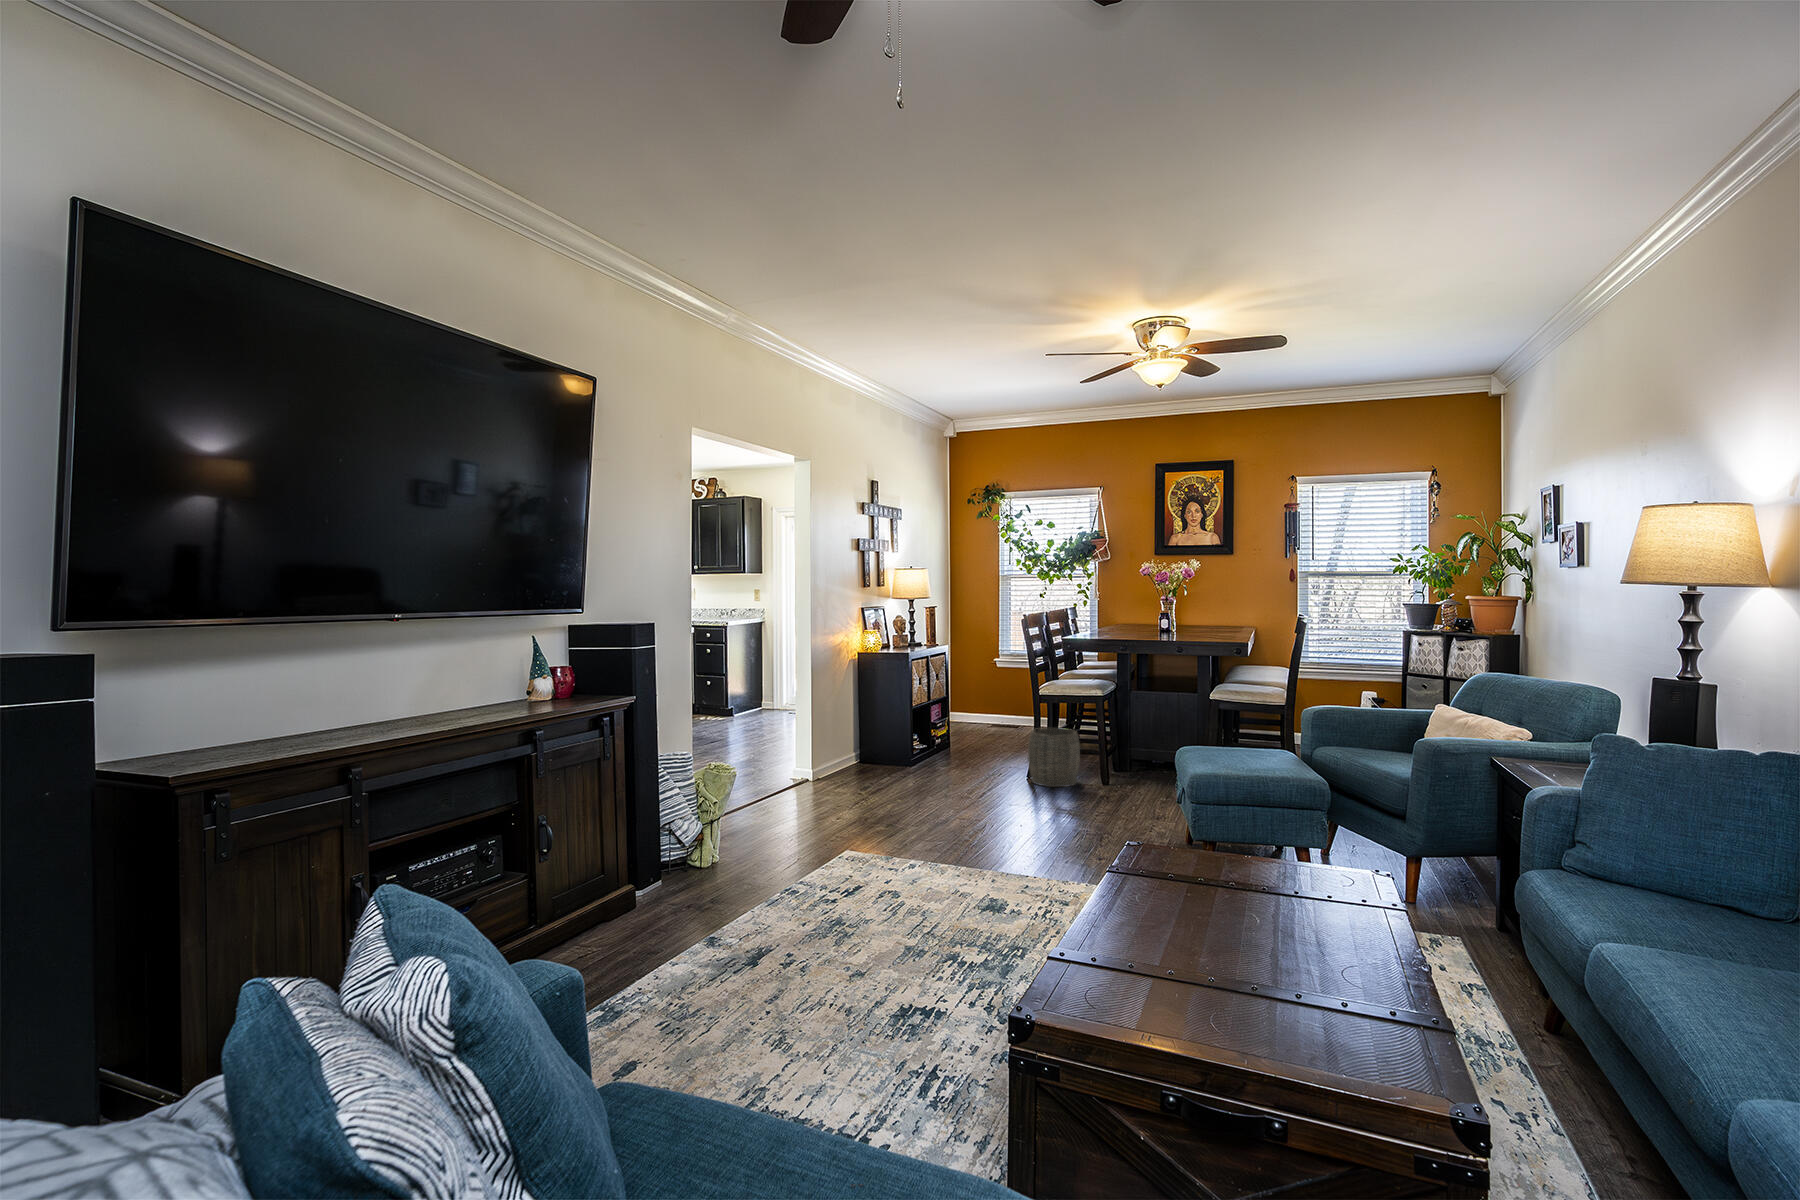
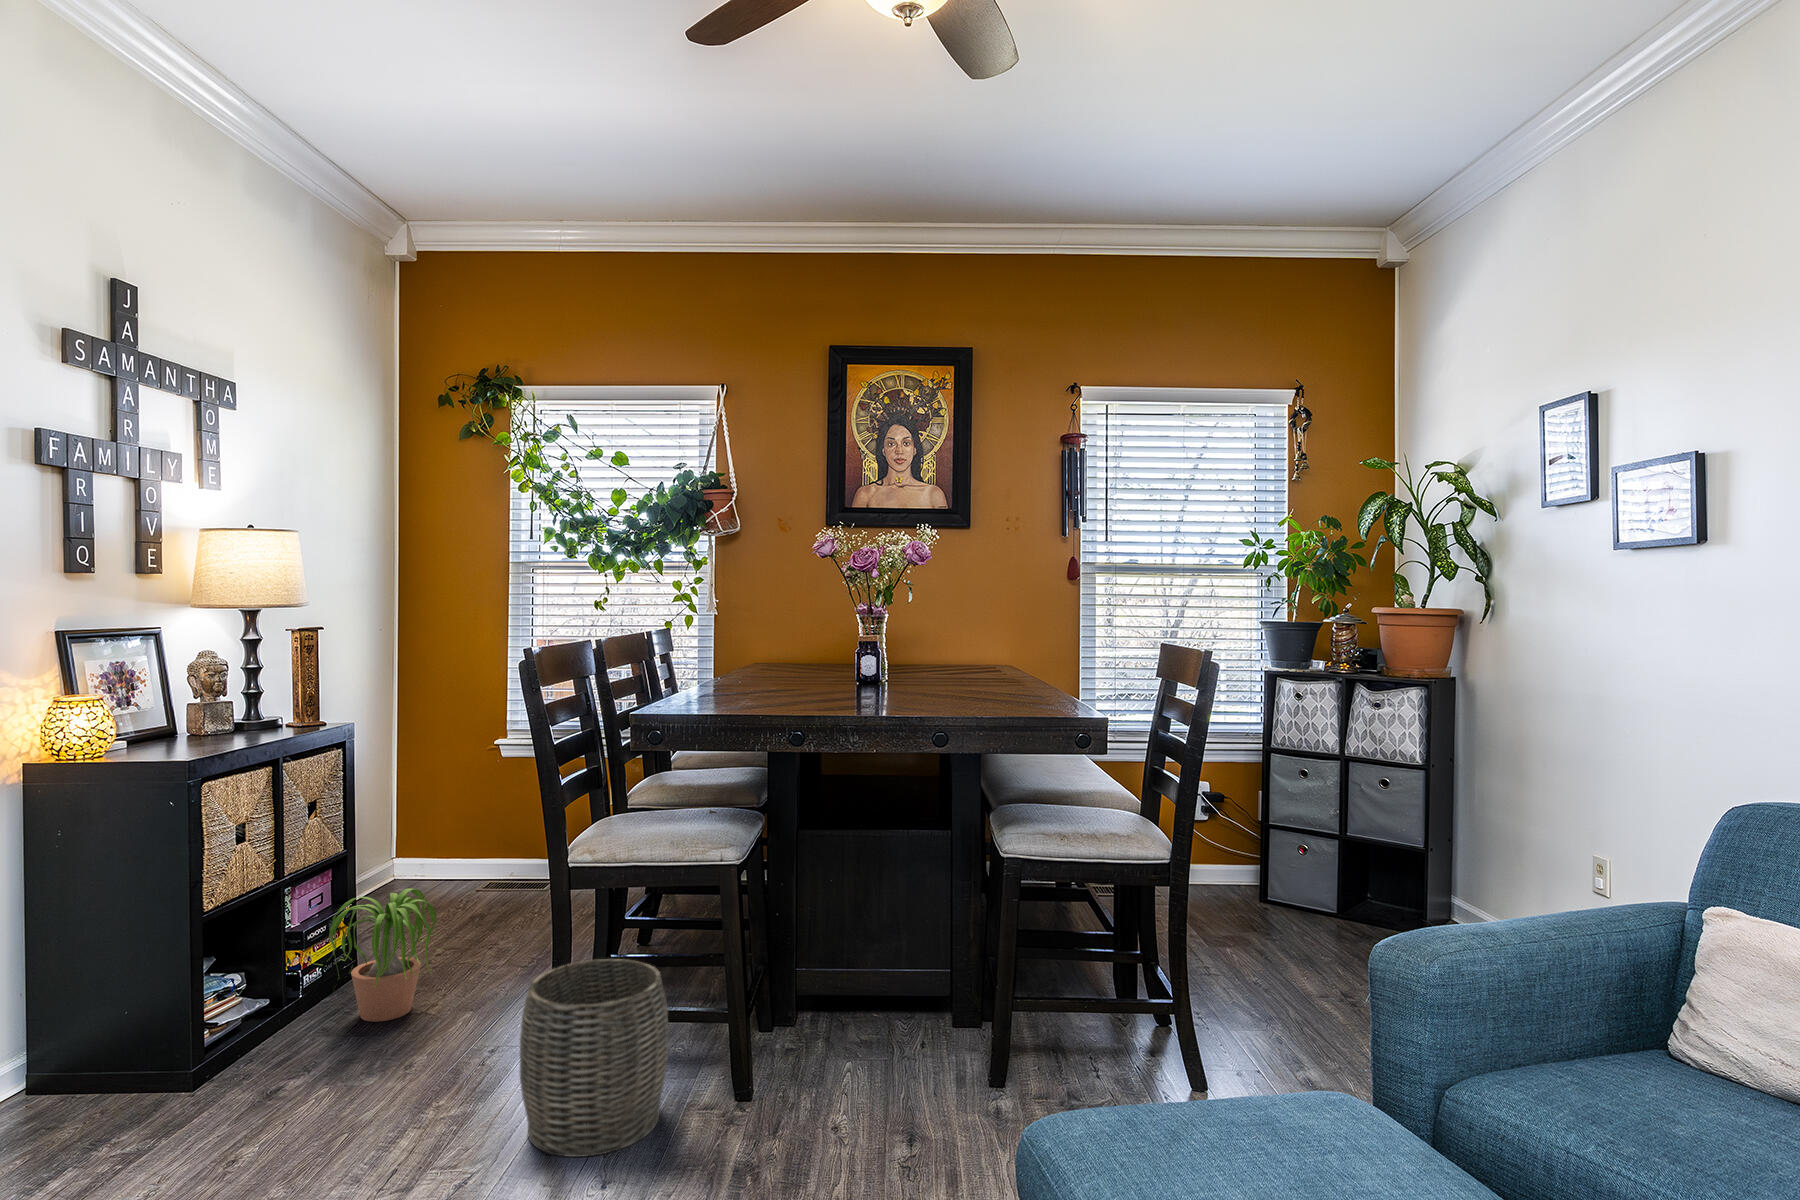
potted plant: none [939,709,989,757] -> present [311,888,436,1022]

